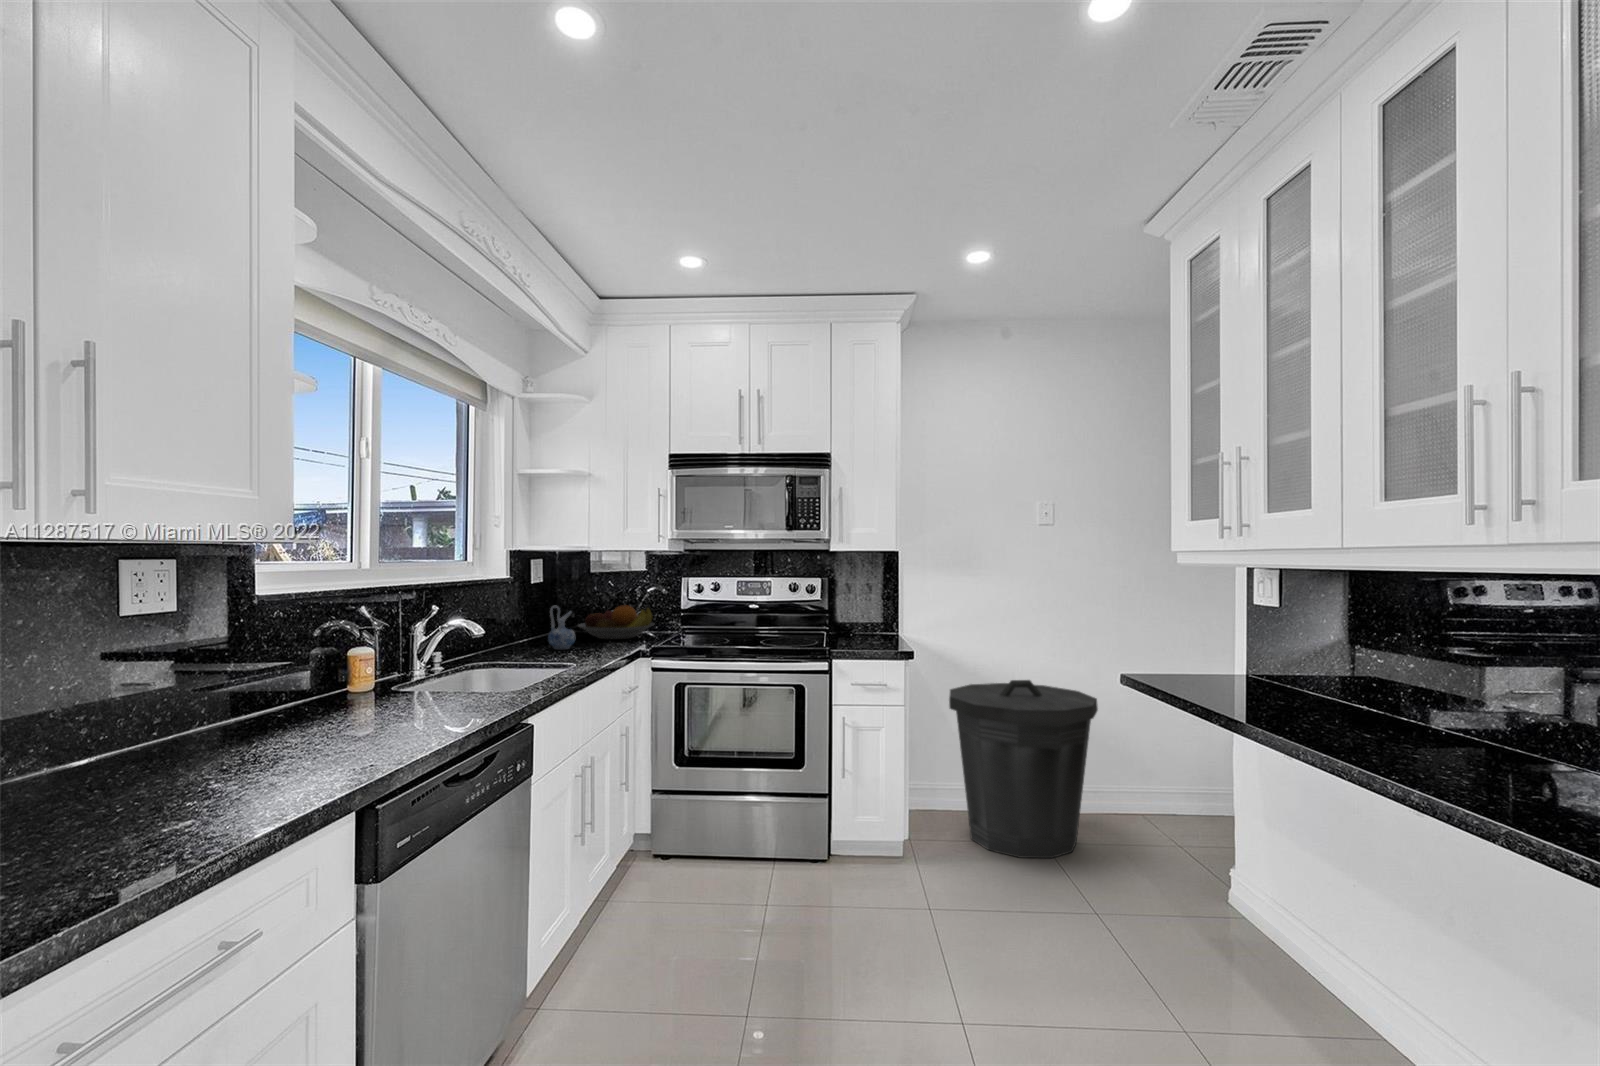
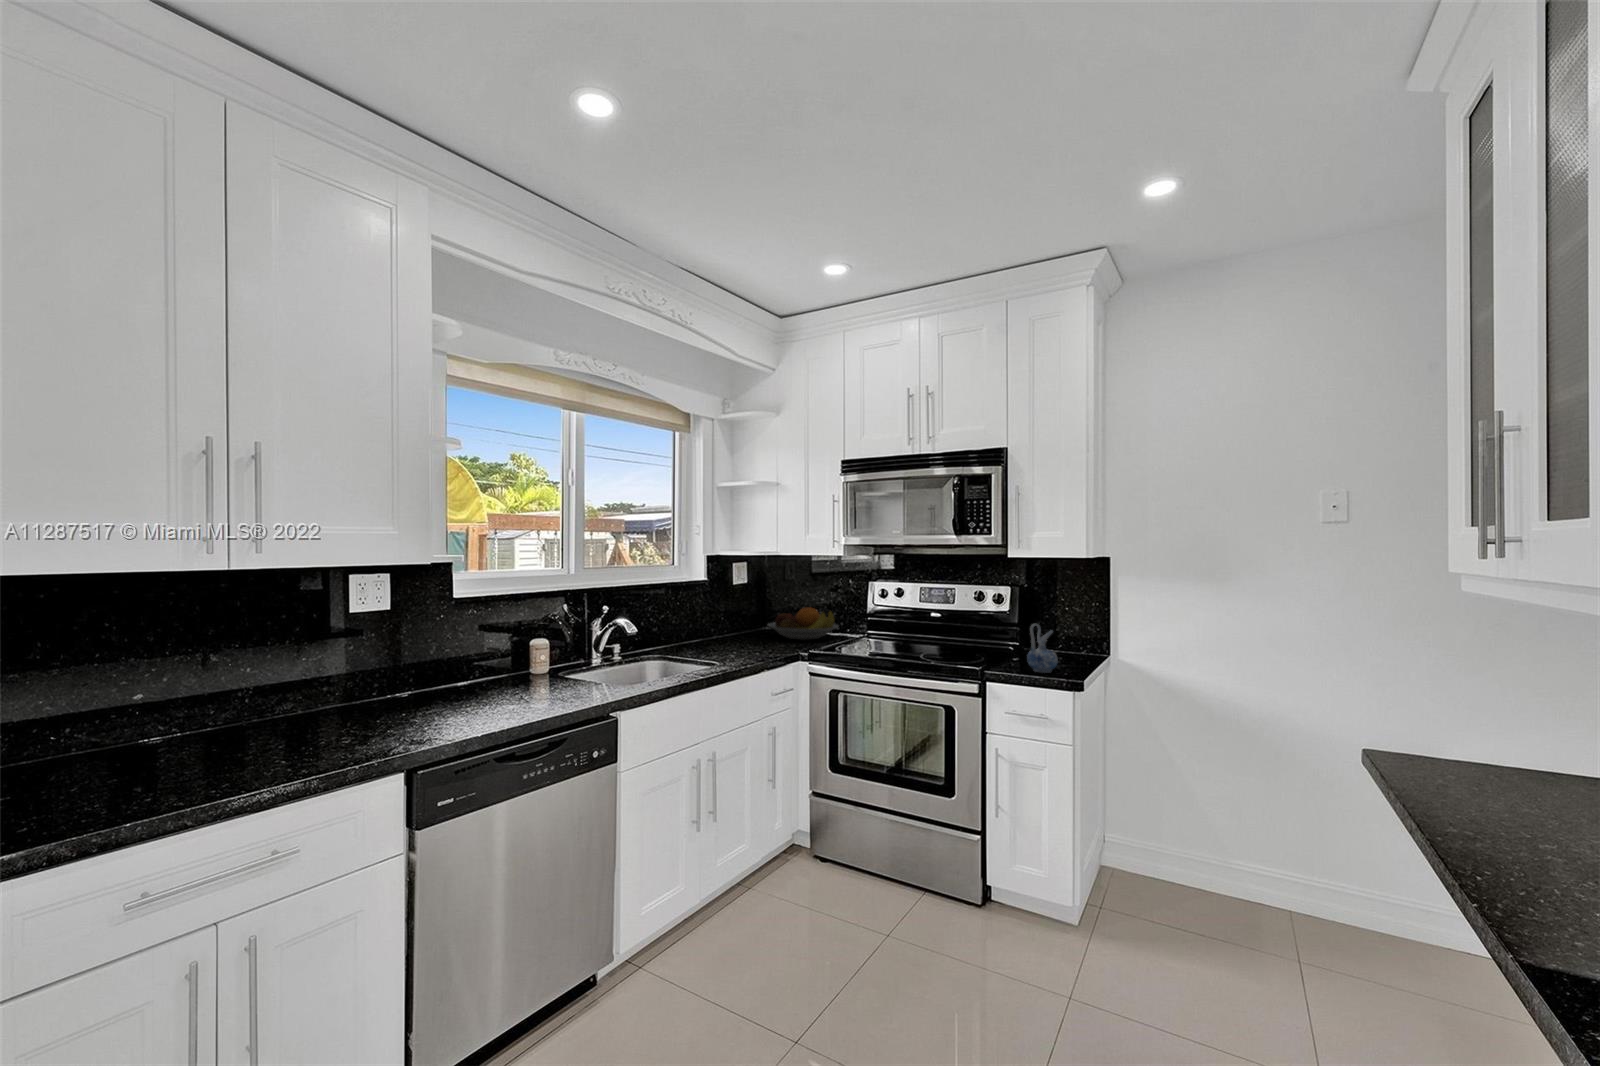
ceramic pitcher: present [548,606,575,649] -> present [1027,624,1058,673]
trash can: present [949,680,1098,858] -> none [1153,729,1392,988]

